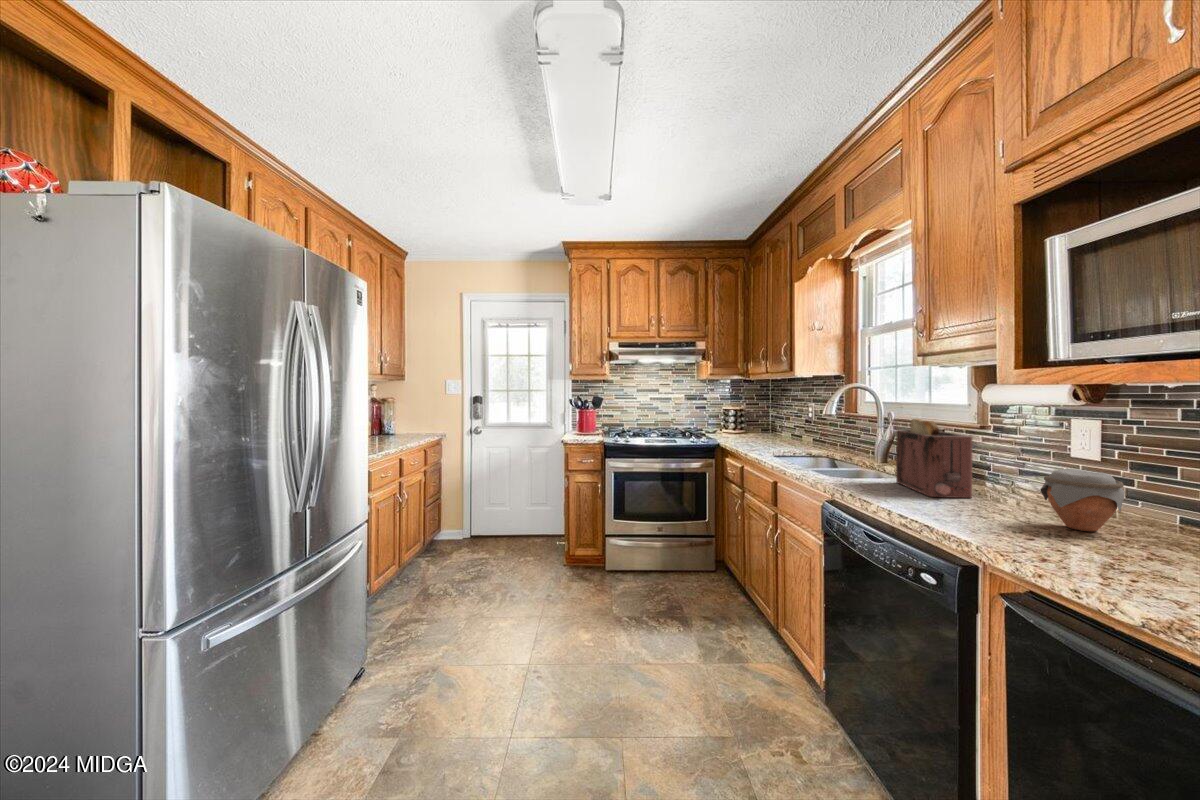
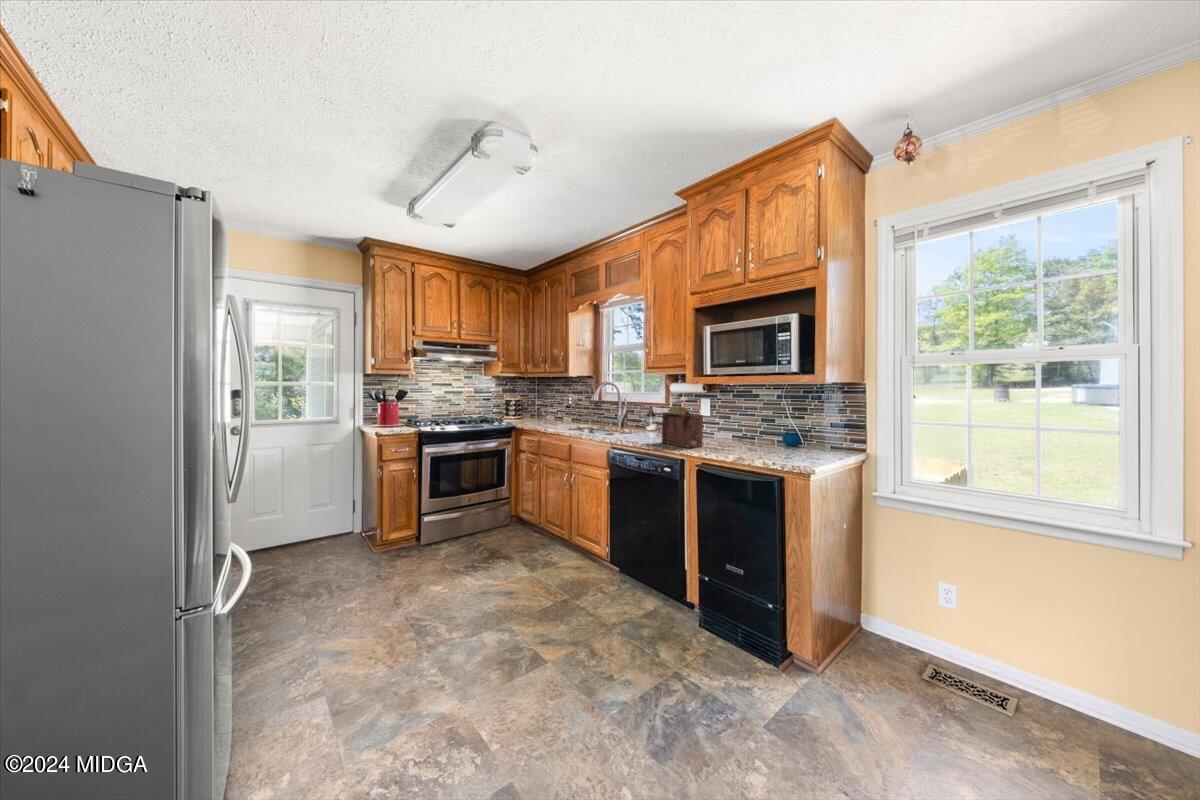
jar: present [1040,469,1125,531] -> none [742,428,769,455]

